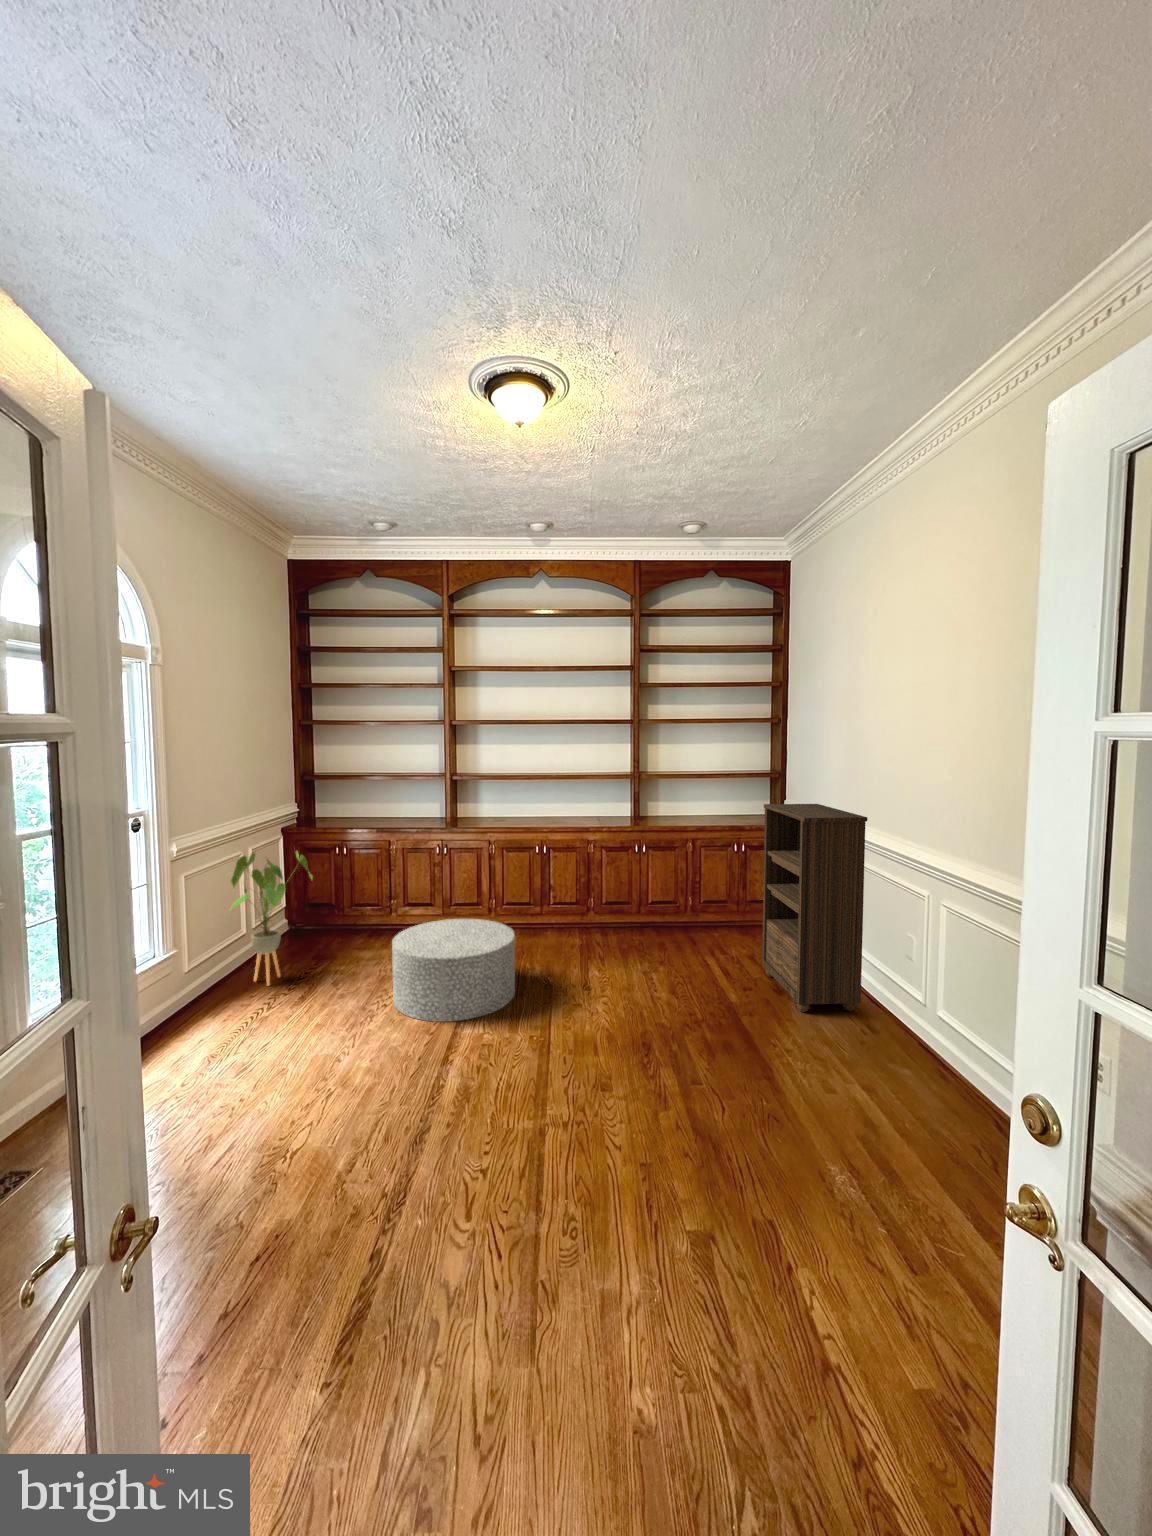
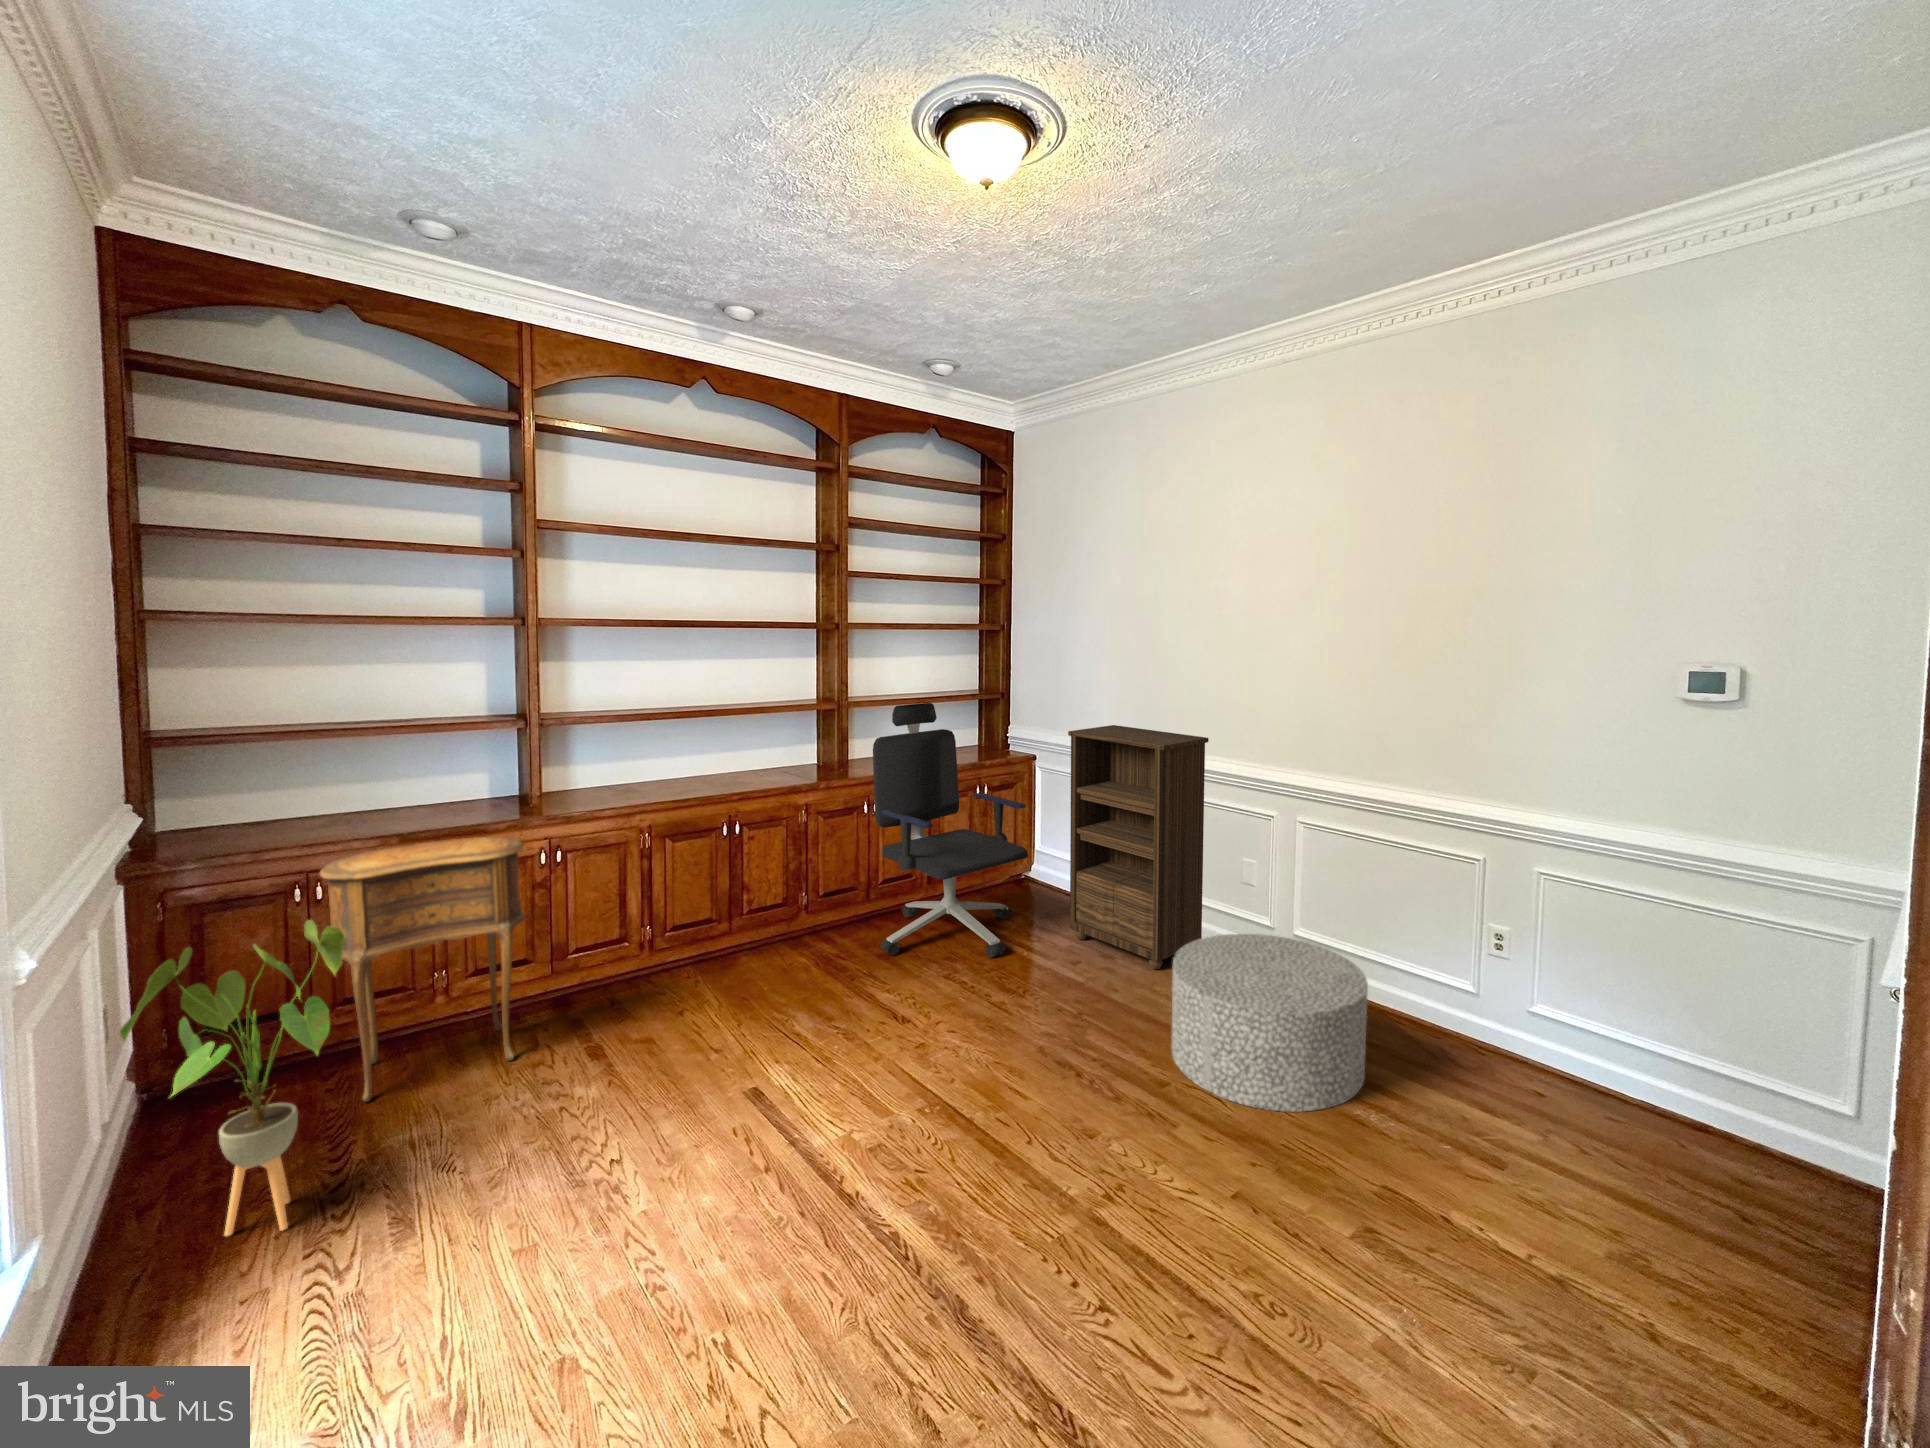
office chair: none [623,778,739,970] -> present [873,703,1028,958]
side table: none [331,830,418,950] -> present [320,837,525,1102]
ottoman: present [392,919,515,1022] -> present [1171,934,1368,1112]

